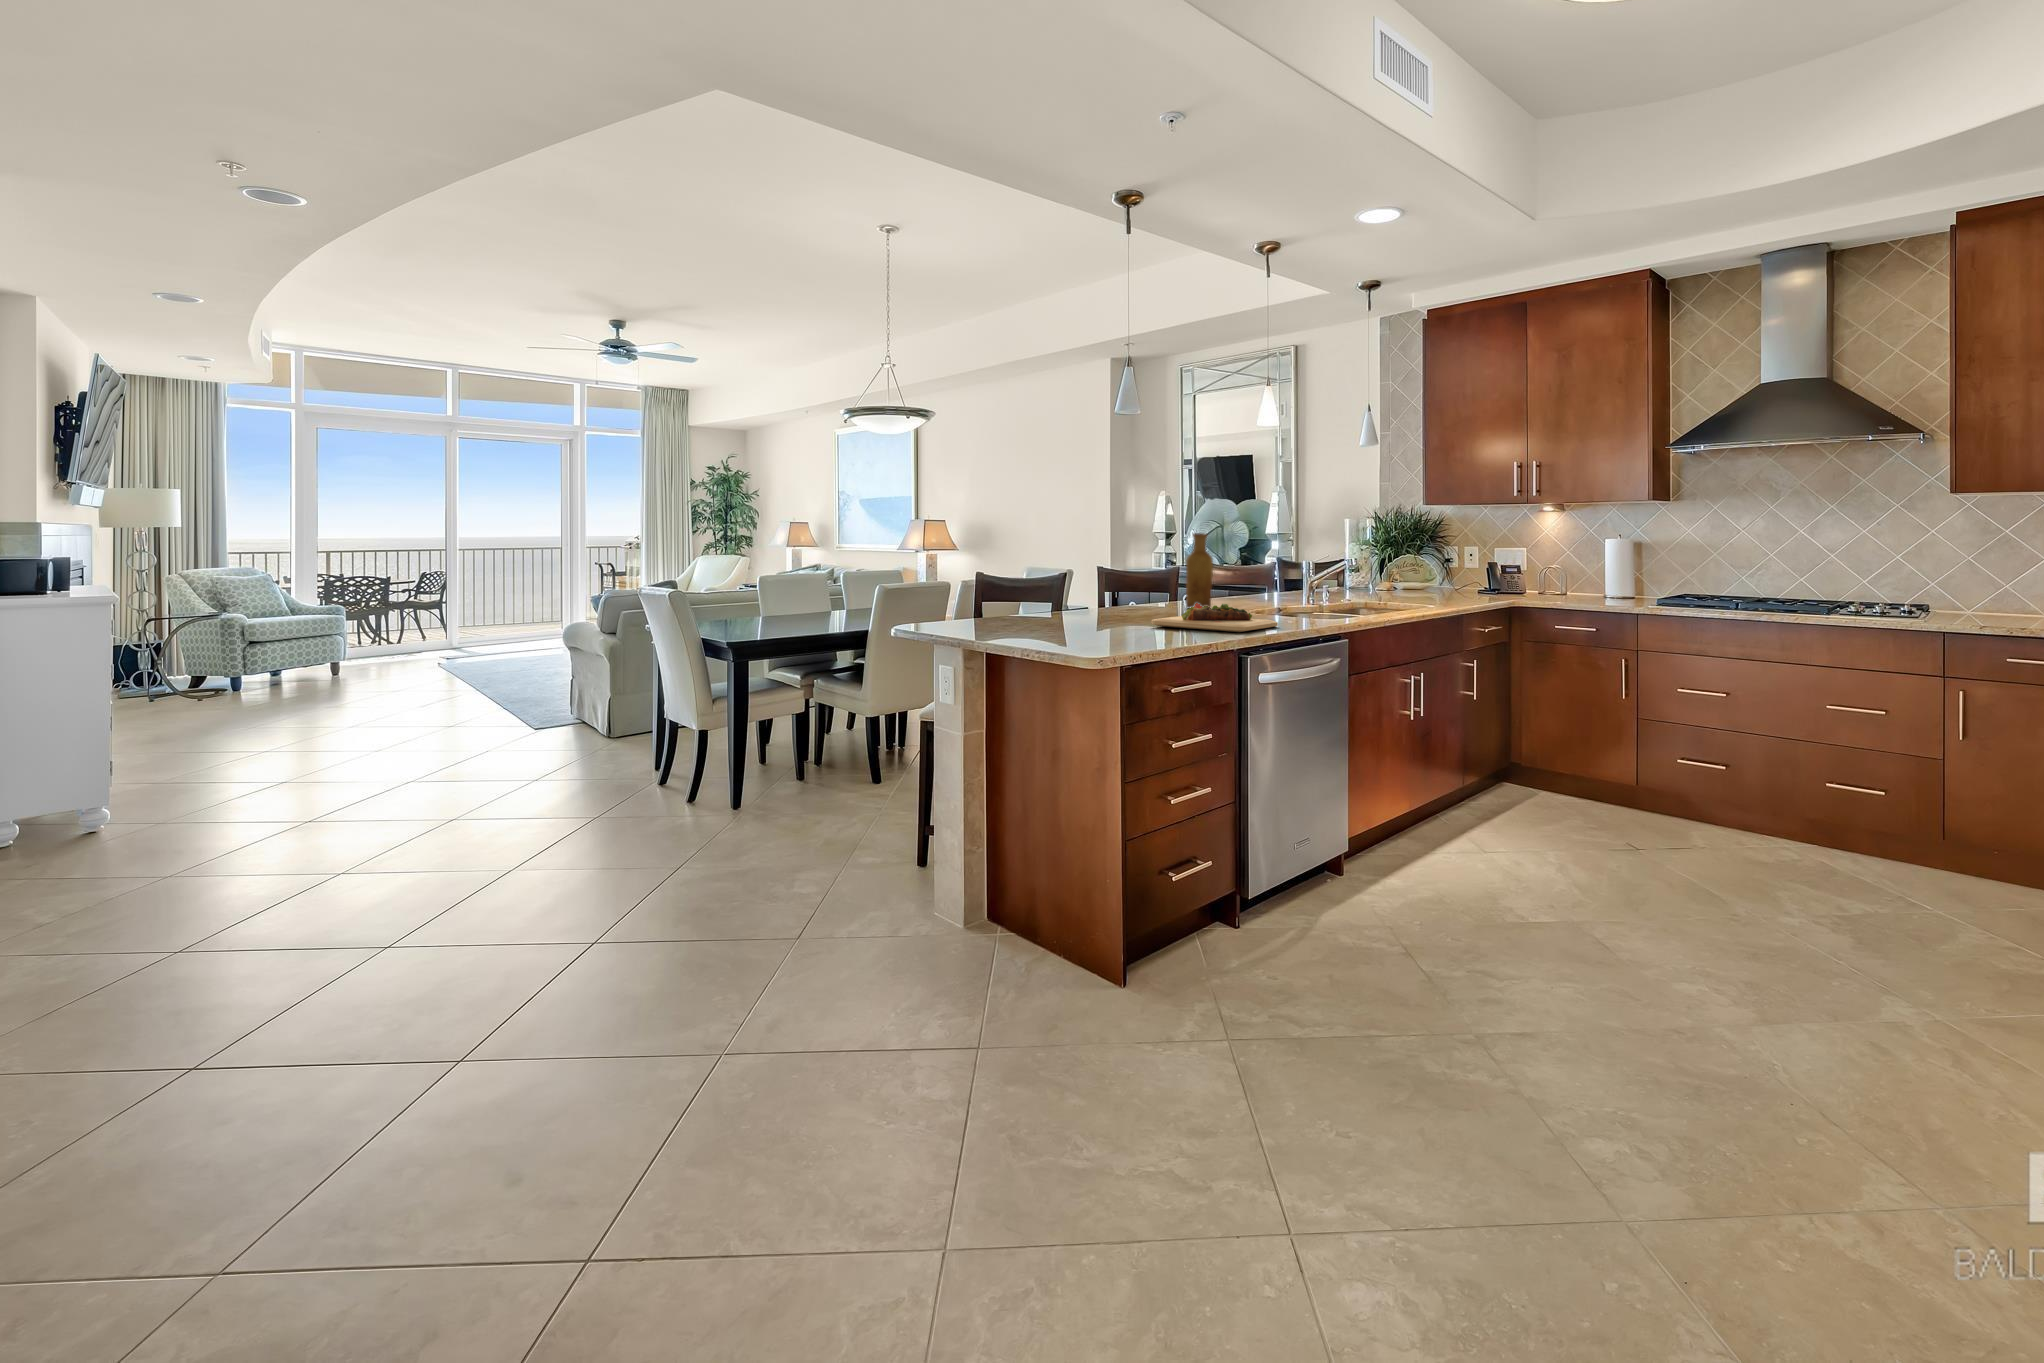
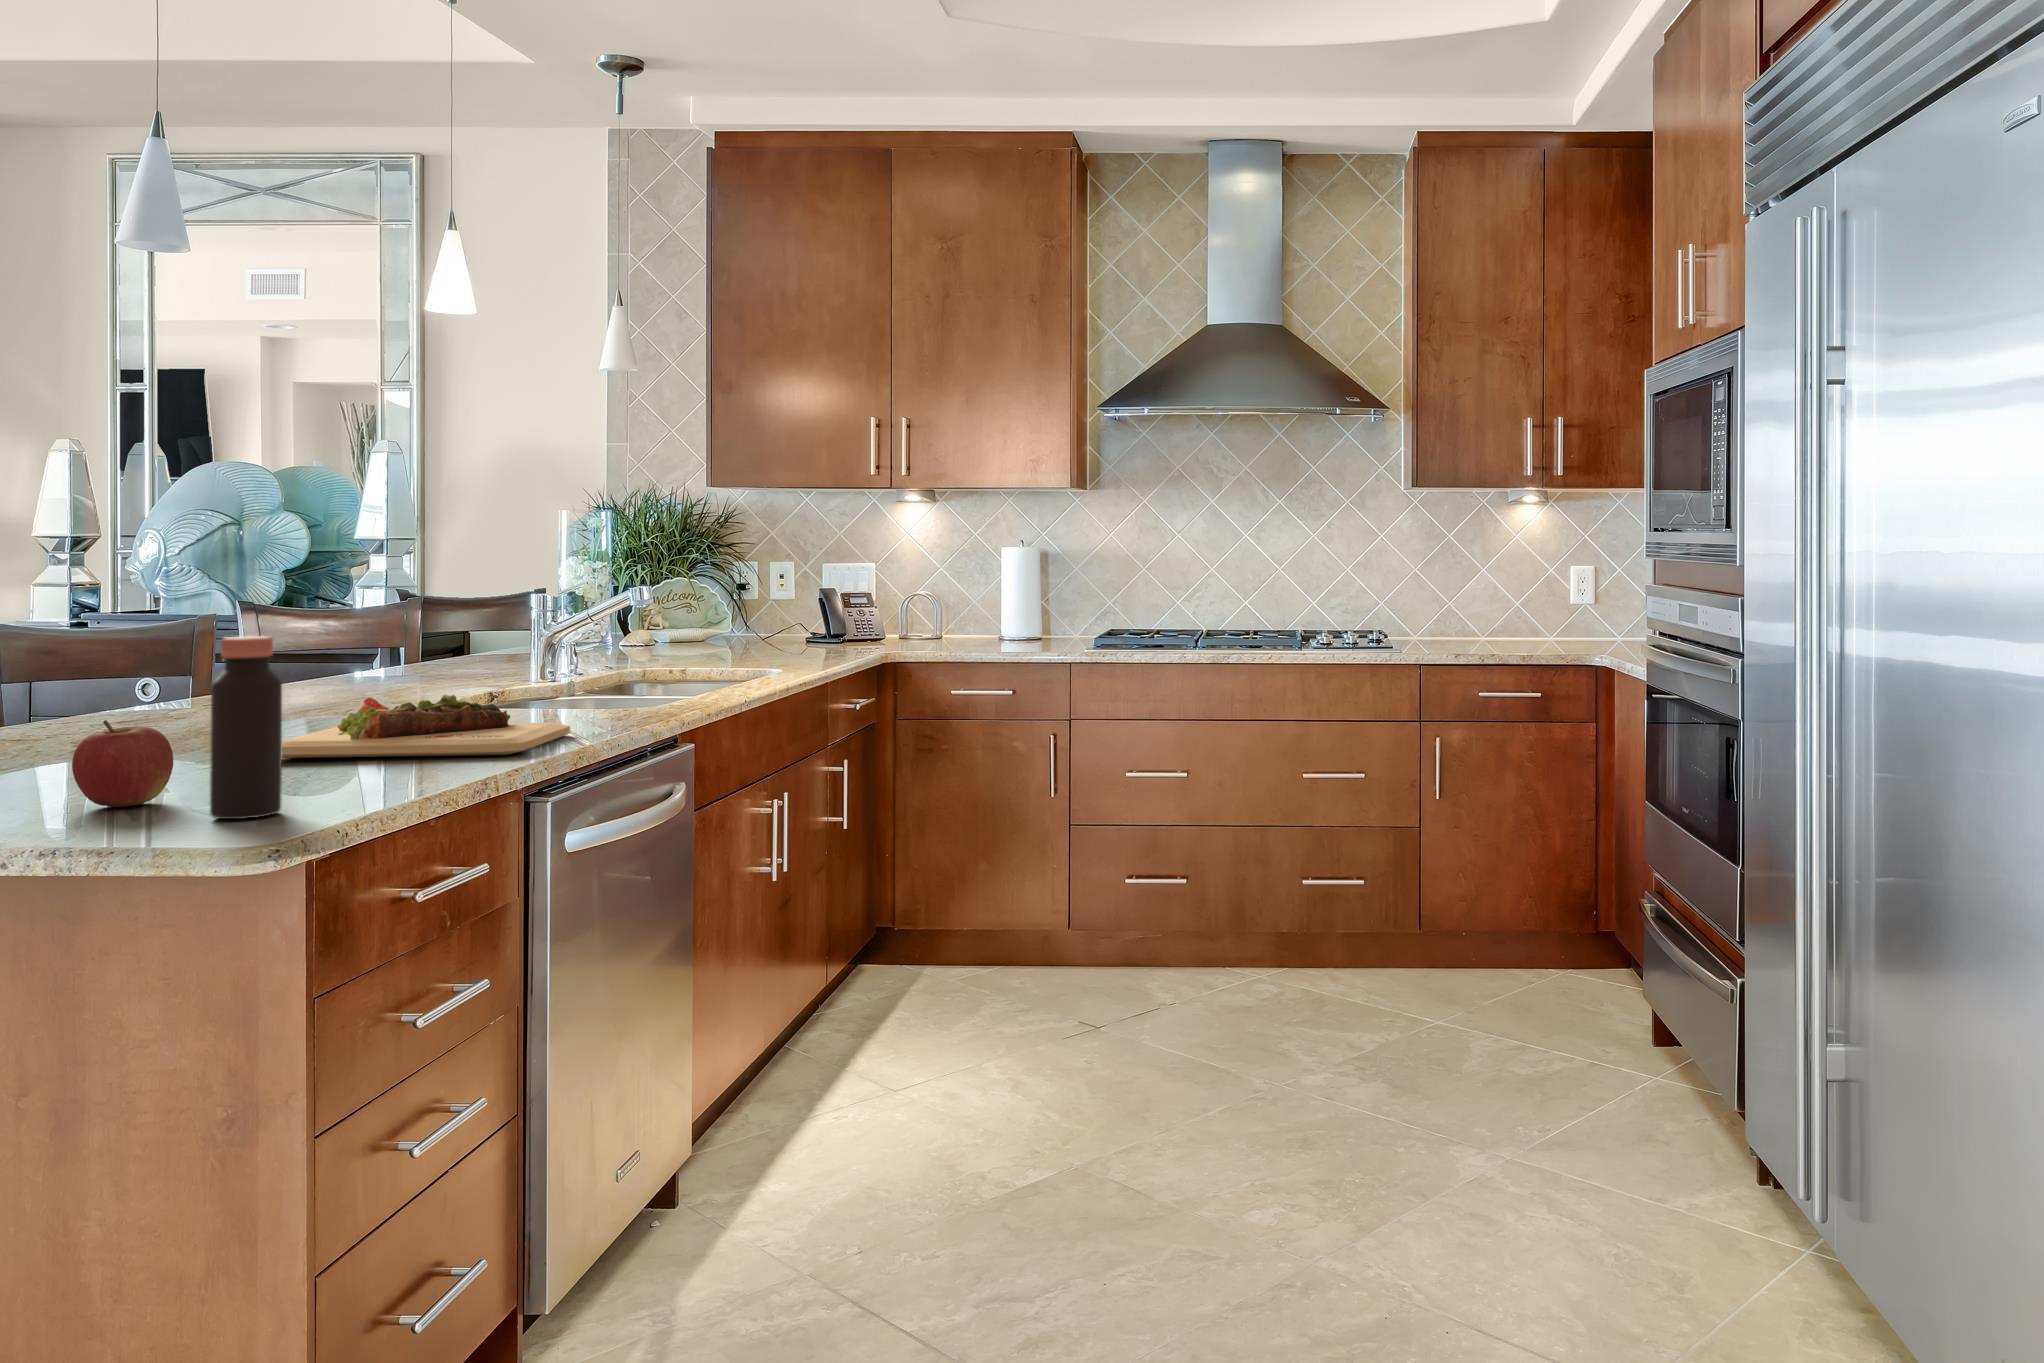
vase: present [1186,533,1213,608] -> none [273,539,343,710]
bottle: none [1107,572,1131,645] -> present [210,636,282,819]
apple: none [1074,603,1106,637] -> present [72,720,173,807]

